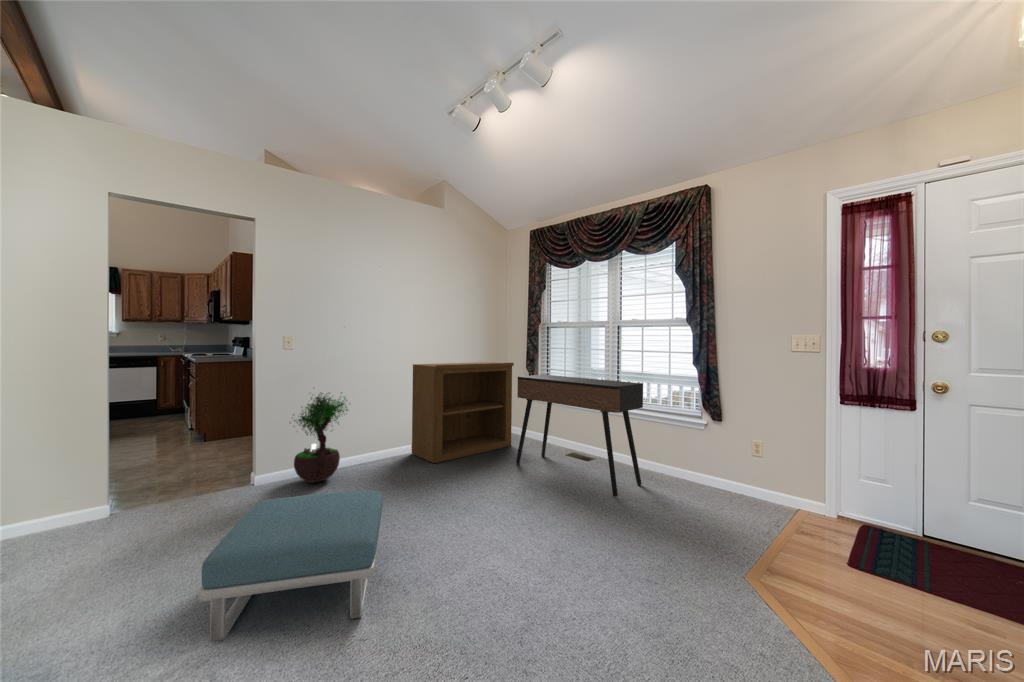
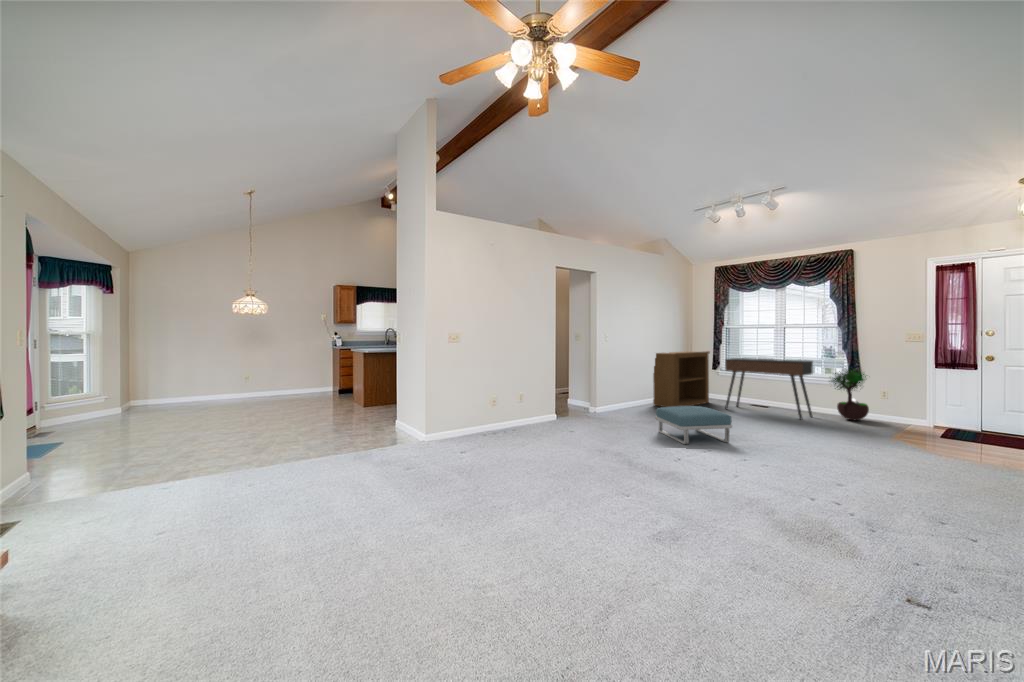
potted tree: present [293,393,348,482] -> present [831,370,869,420]

